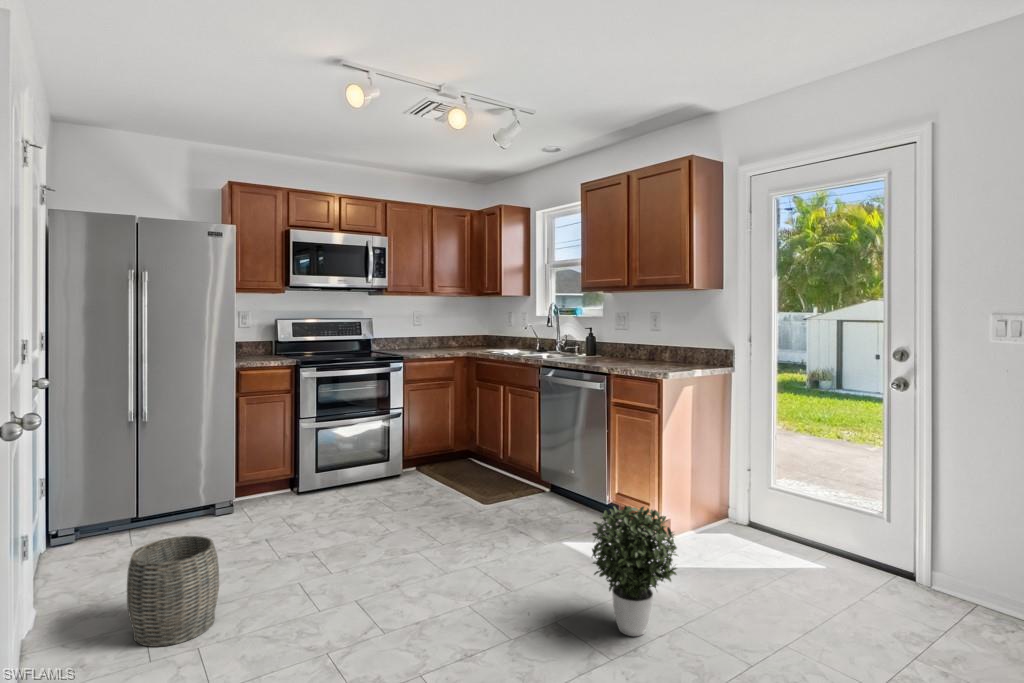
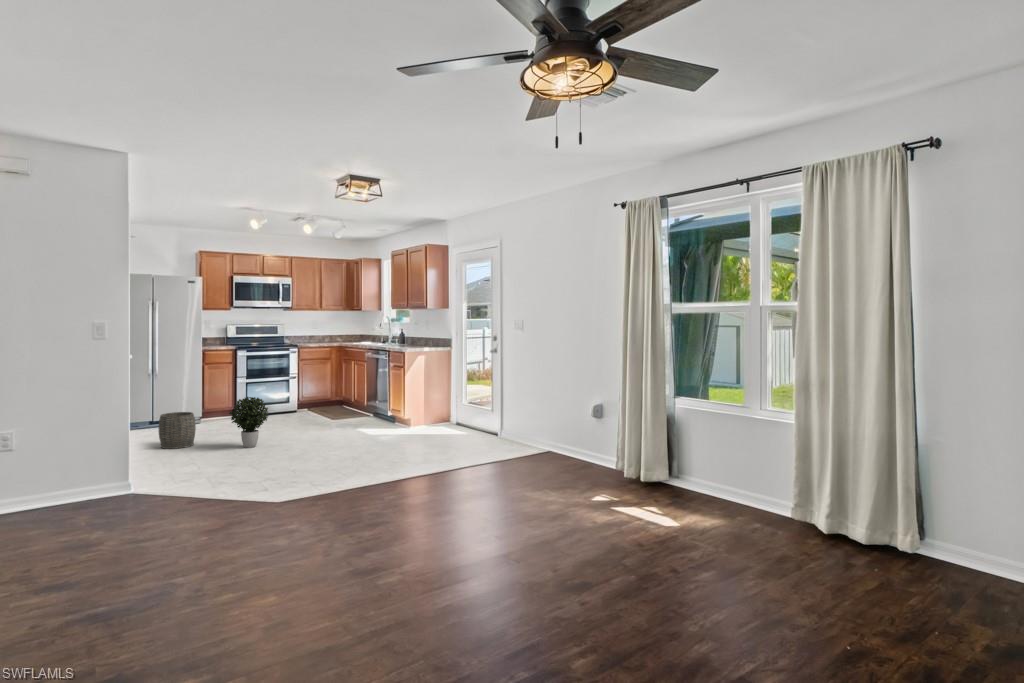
potted plant: present [592,506,677,636] -> present [229,397,269,448]

